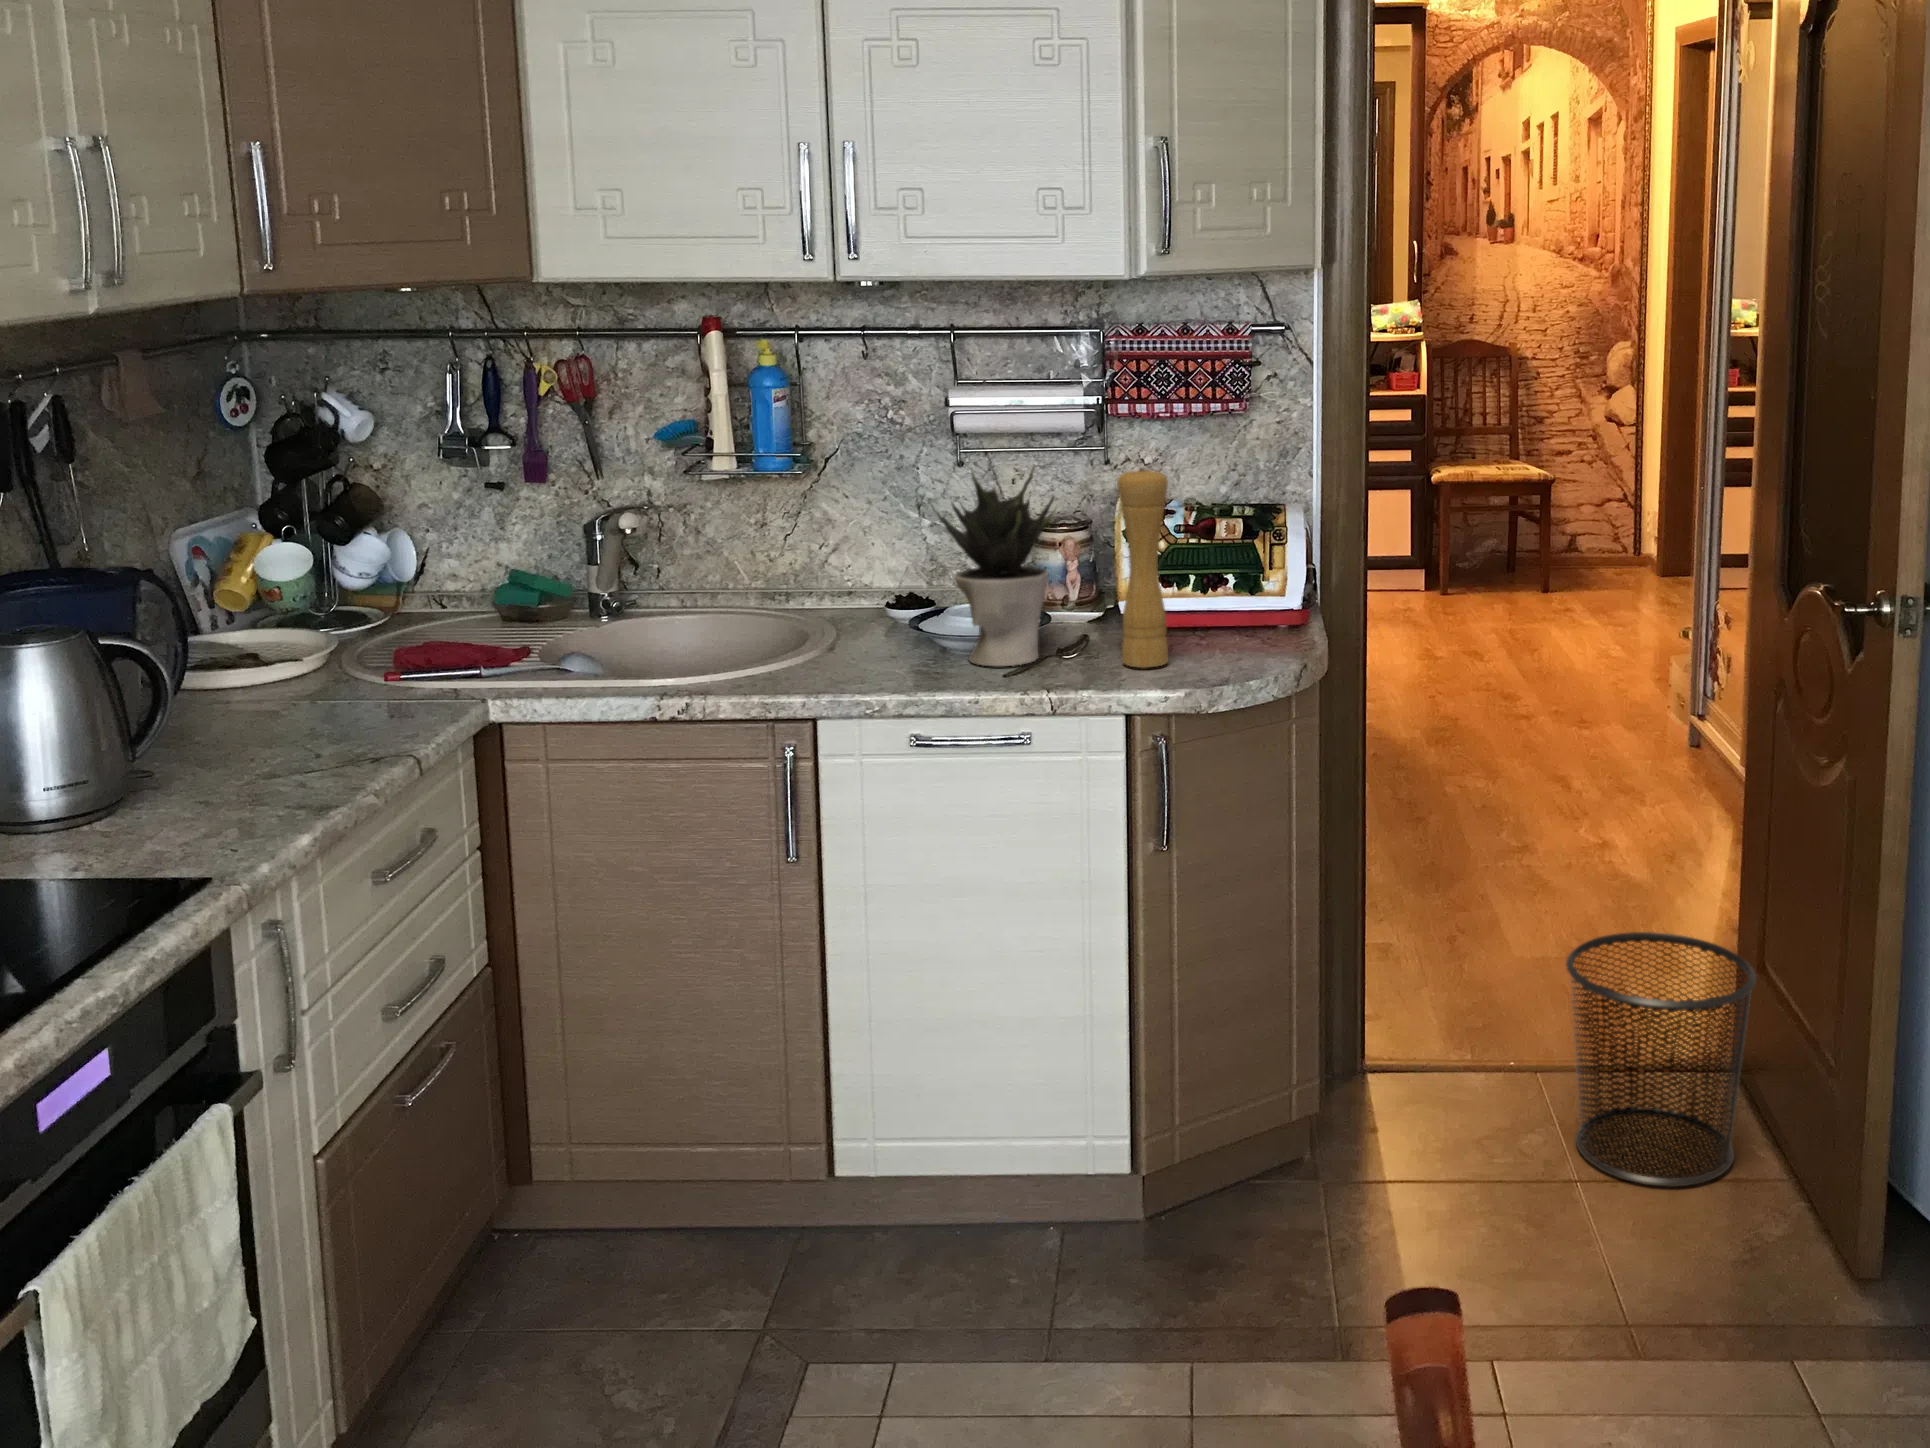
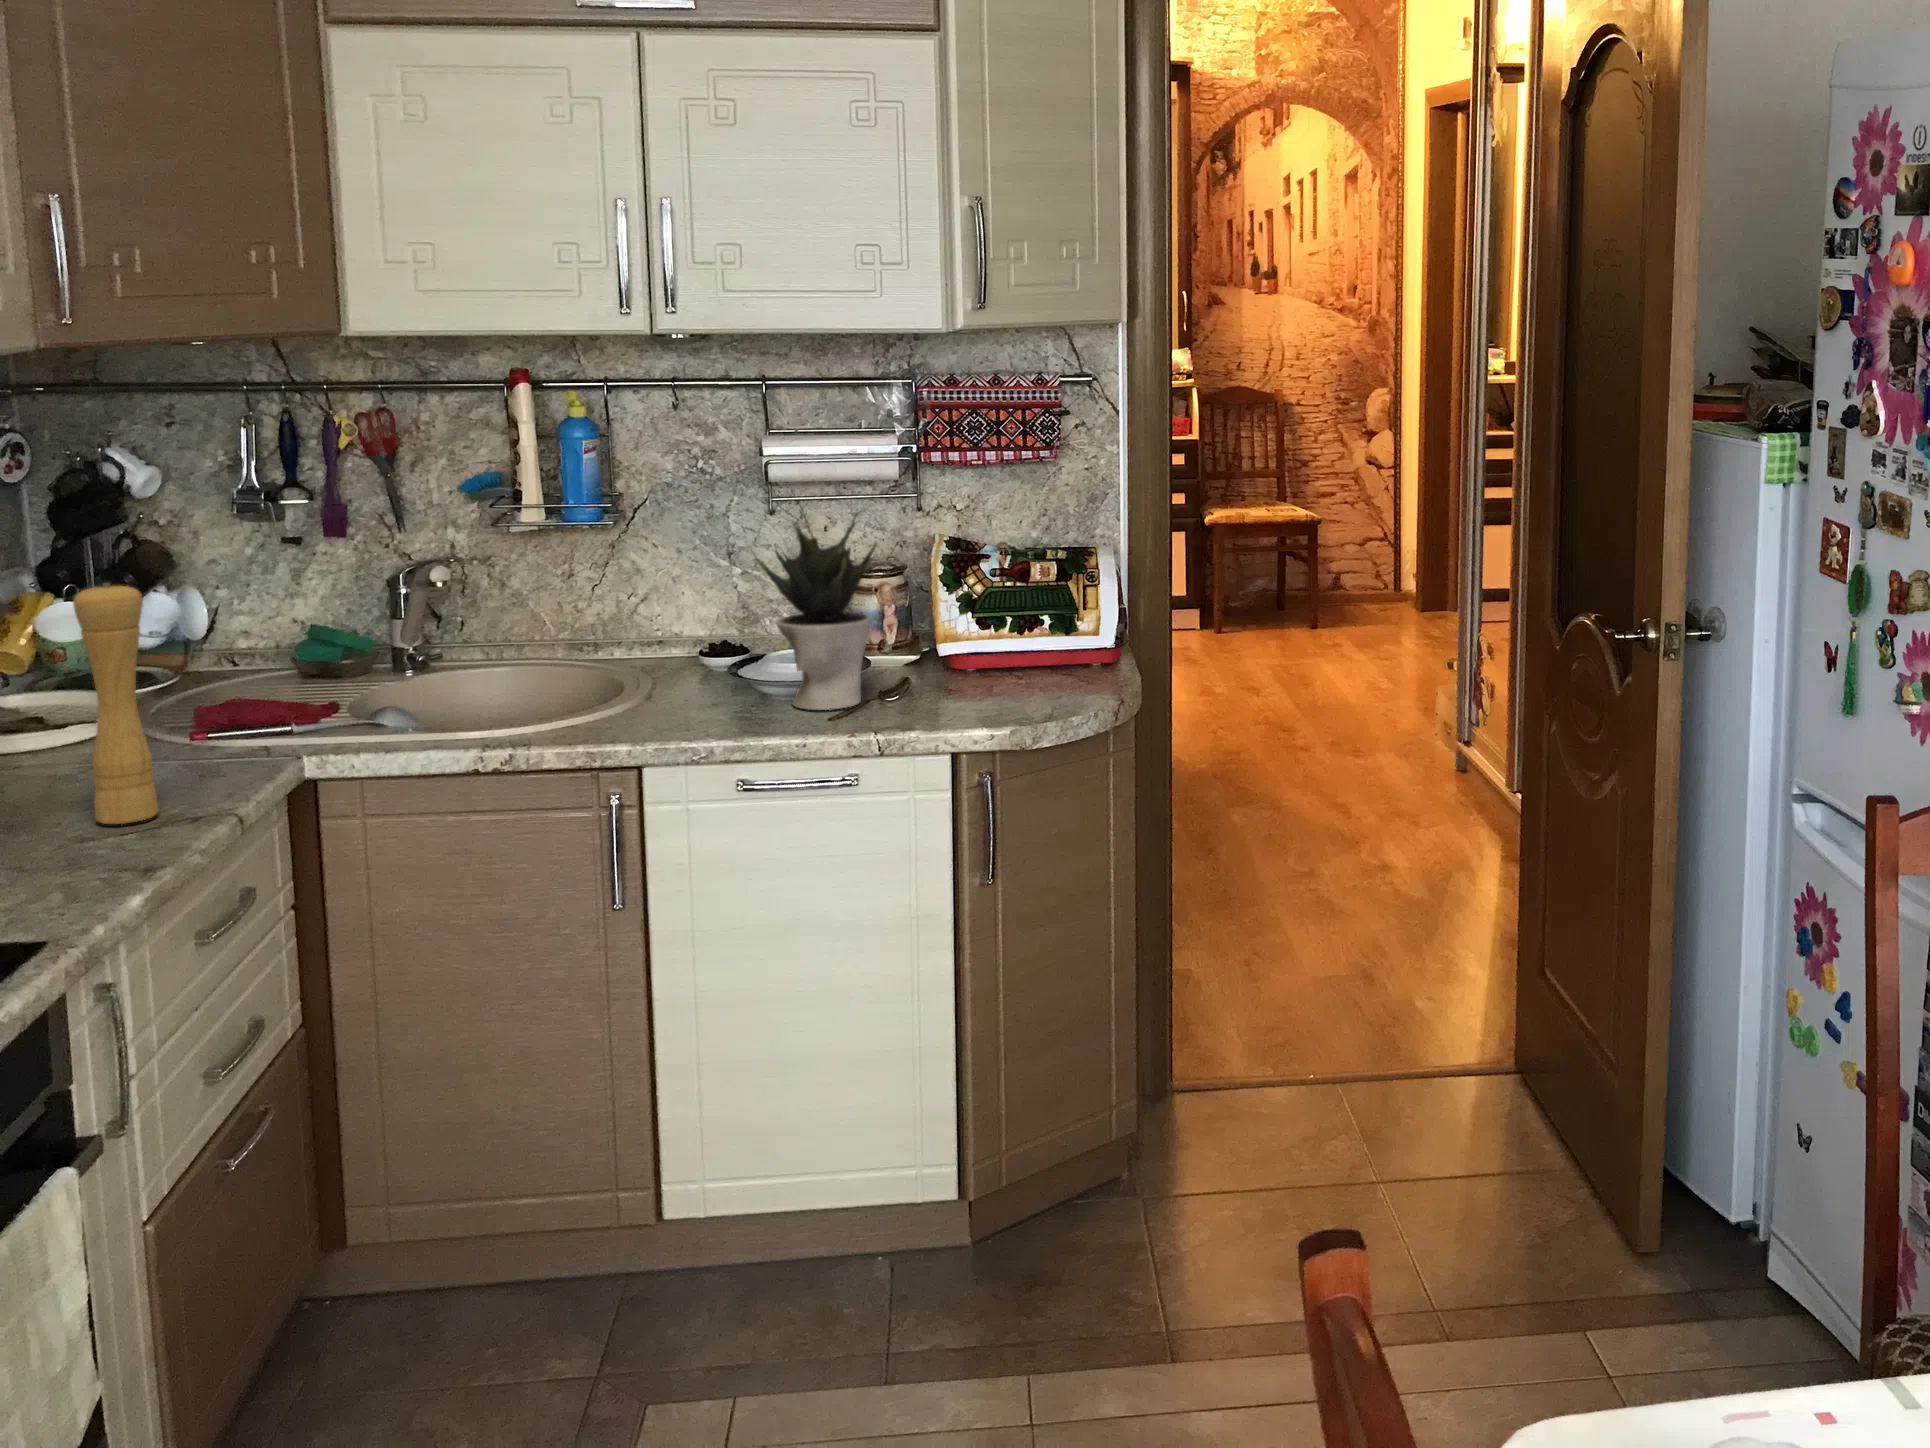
pepper mill: present [1117,468,1168,668] -> present [73,583,158,824]
waste bin: present [1566,932,1756,1187] -> none [1367,948,1543,1186]

